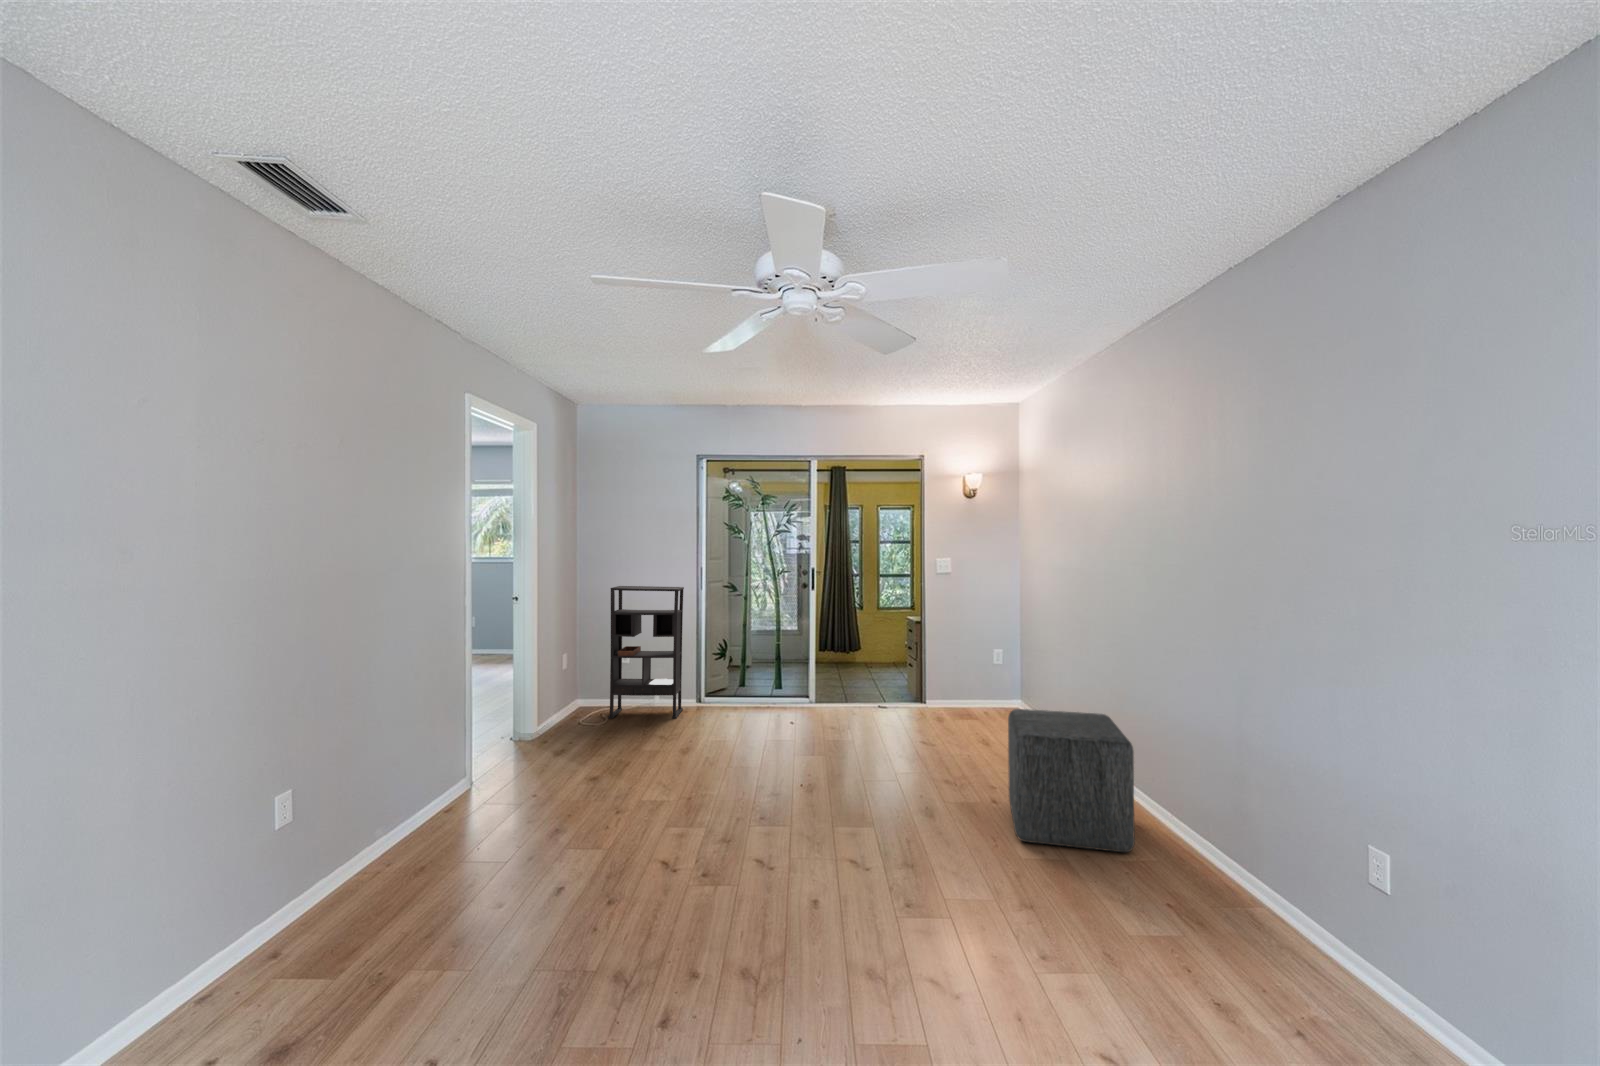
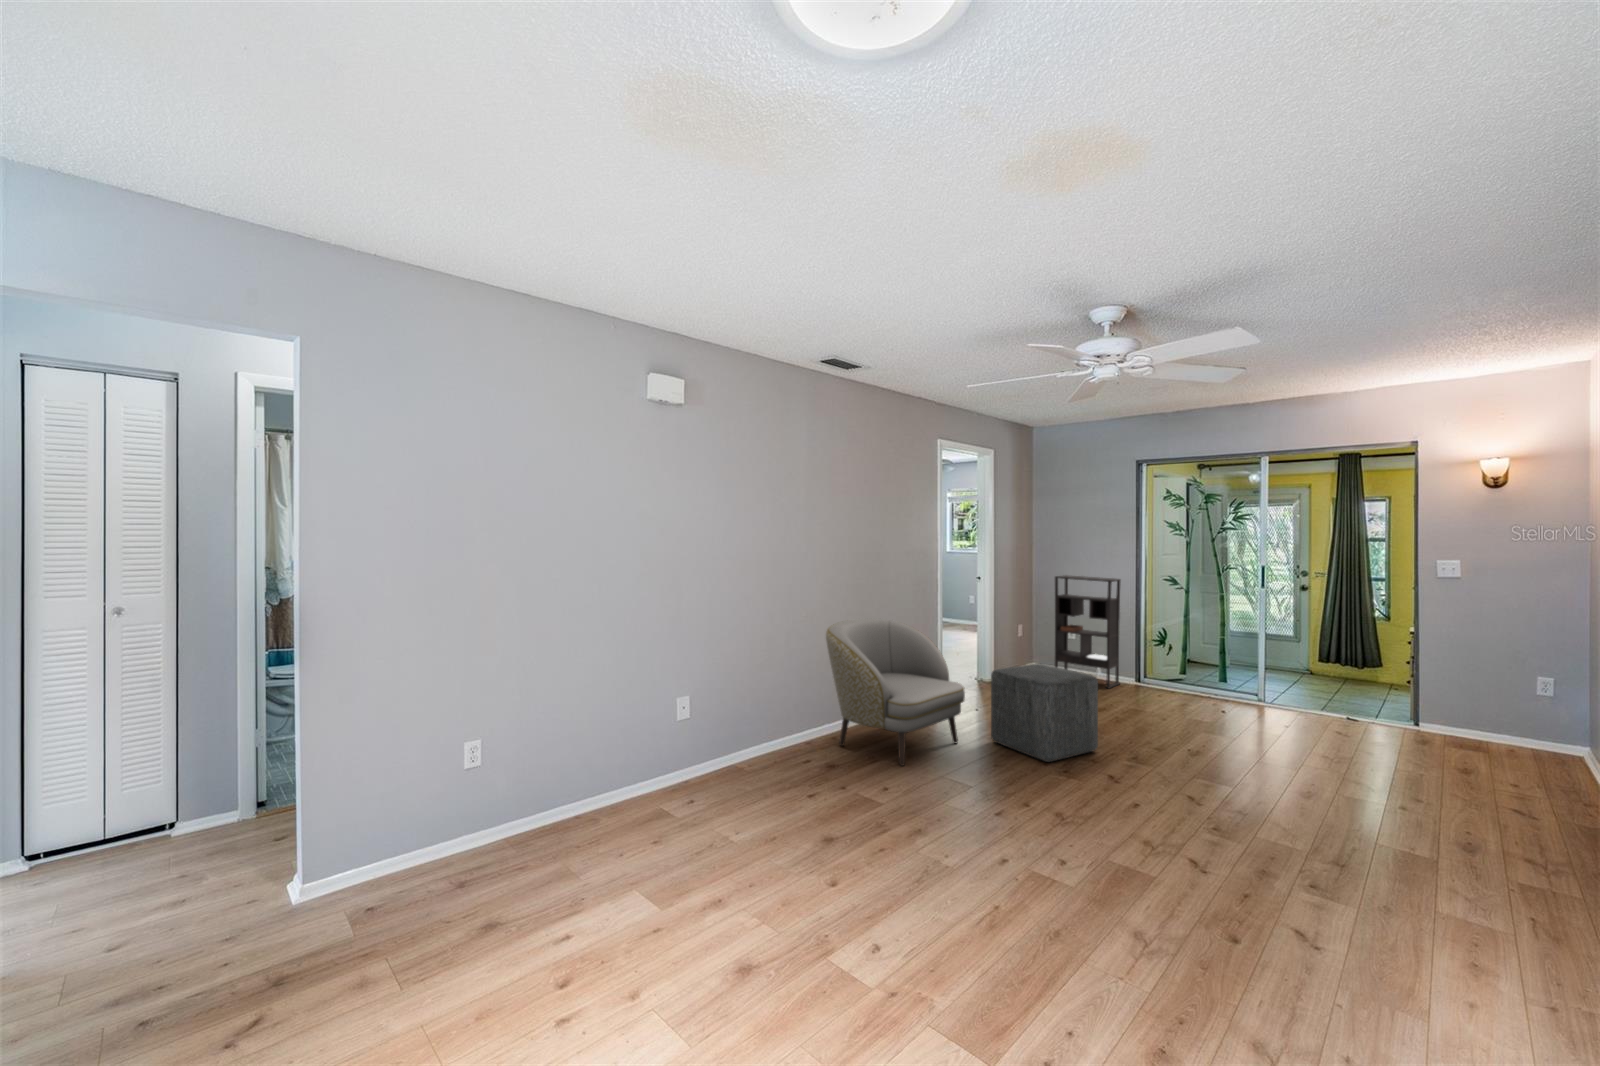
armchair: none [267,683,556,970] -> present [826,619,965,766]
ottoman: present [1008,709,1135,852] -> present [991,664,1098,762]

